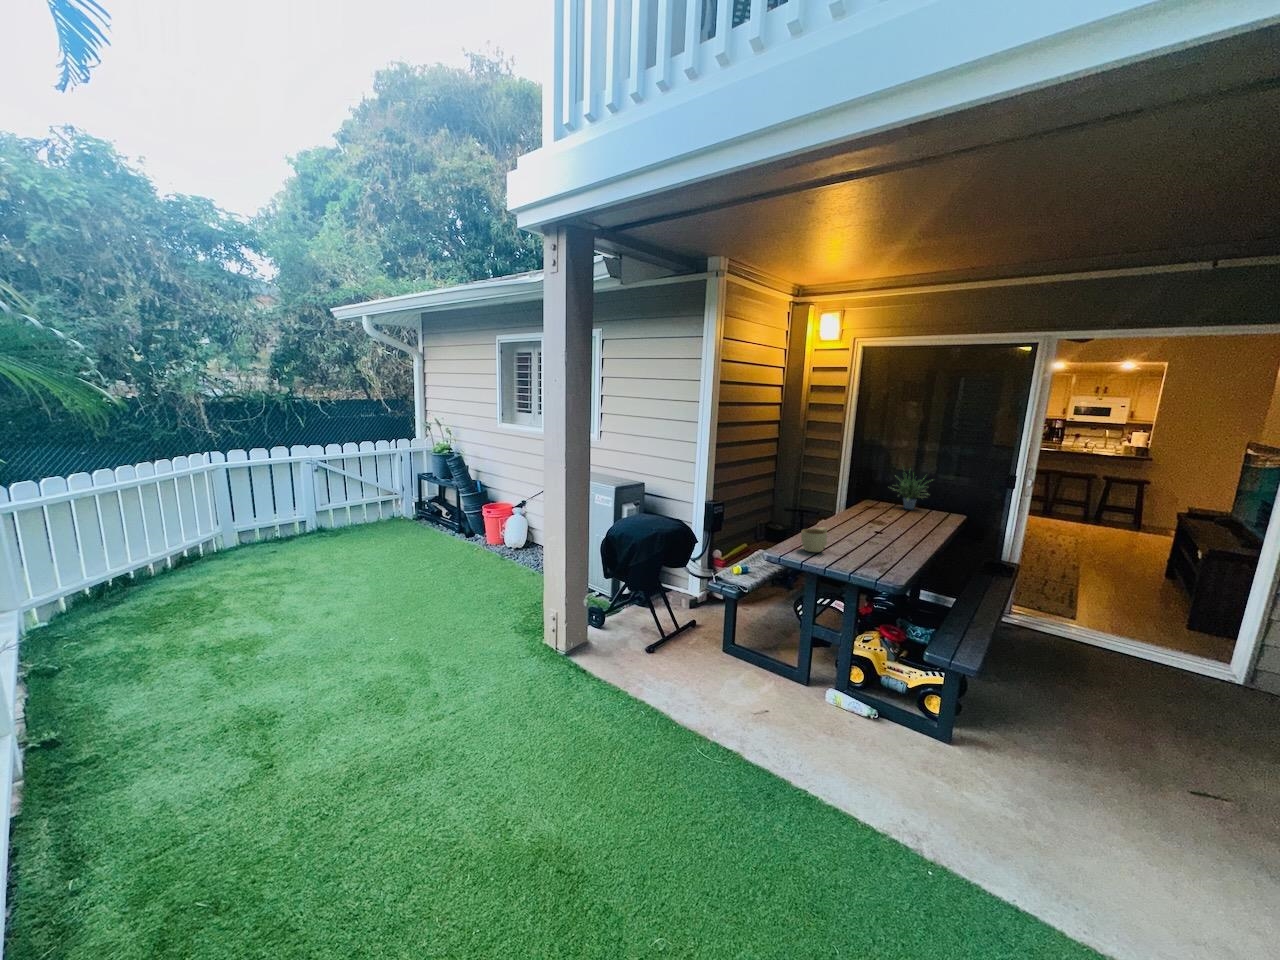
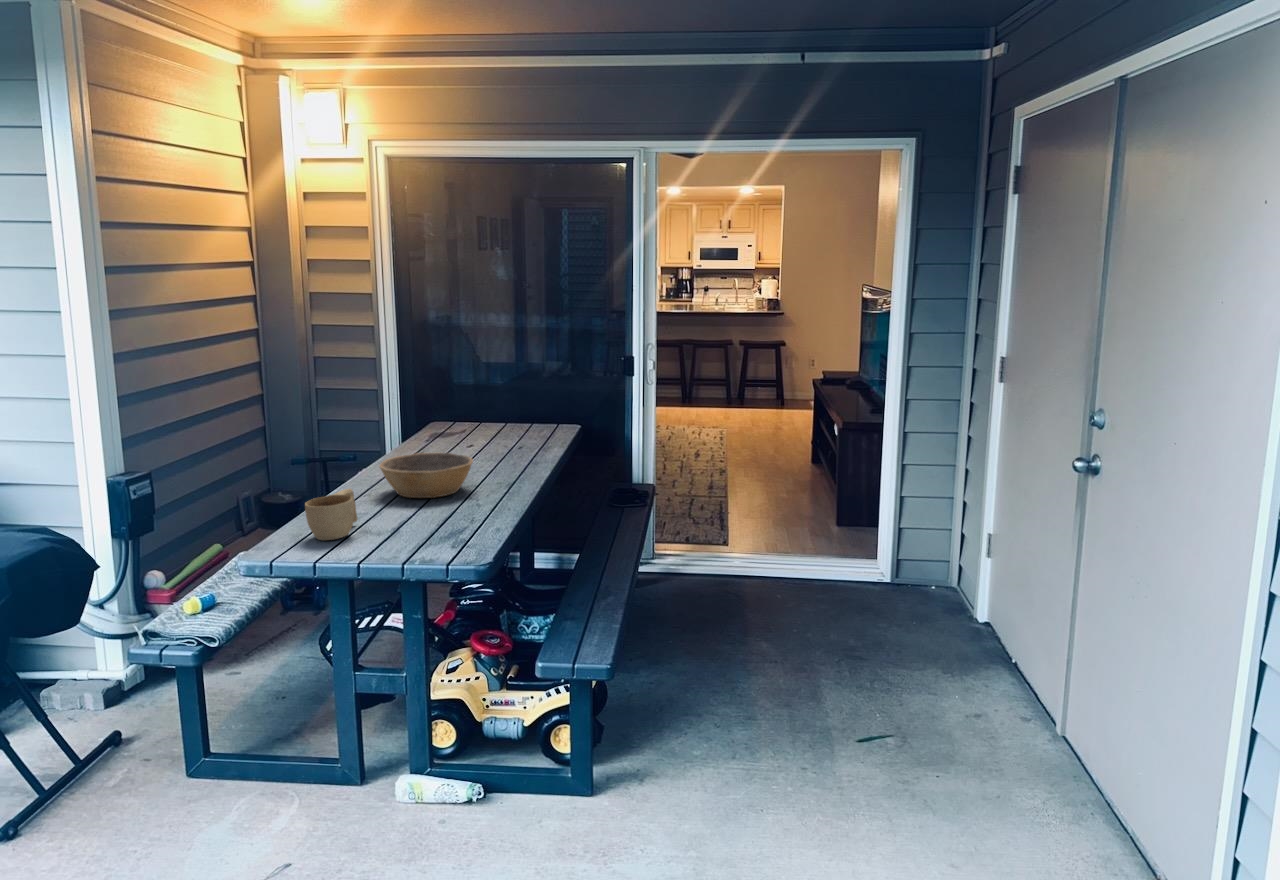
potted plant: present [893,472,926,510] -> none [459,352,527,429]
bowl: none [840,515,897,542] -> present [379,452,473,498]

